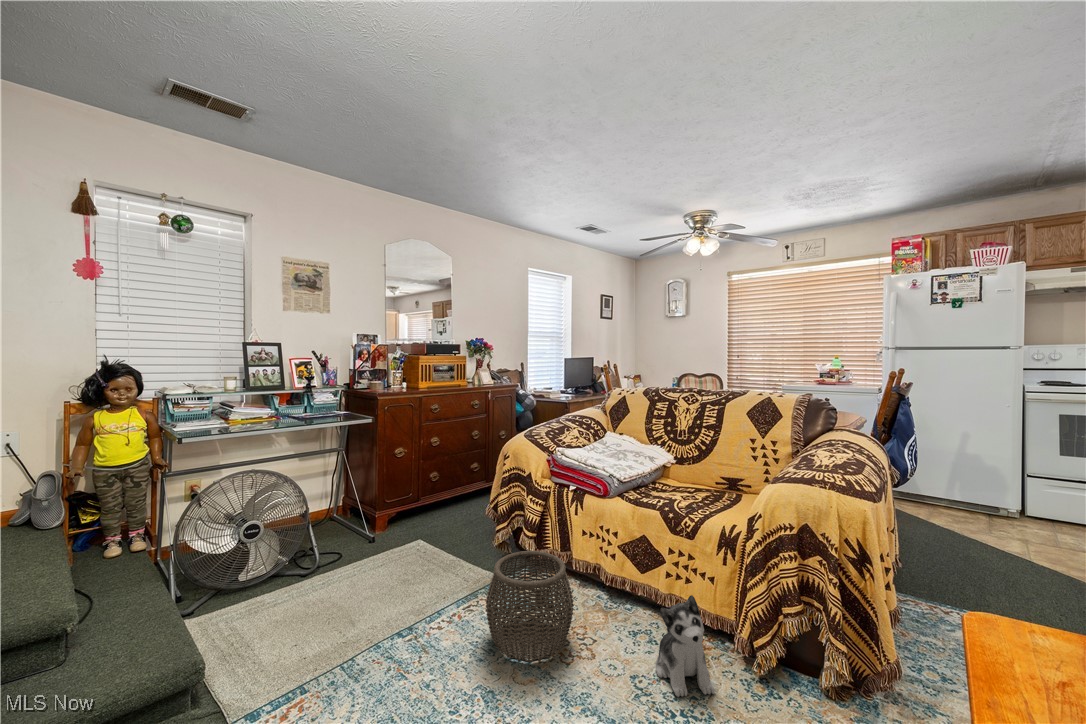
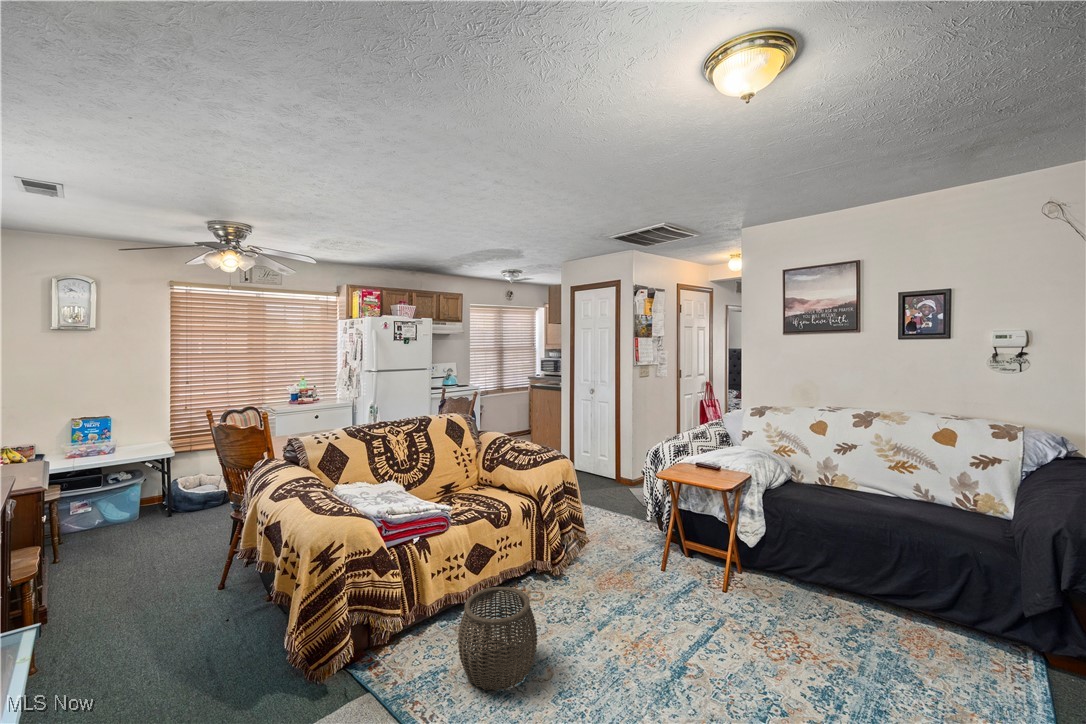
plush toy: present [656,595,715,697] -> none [522,548,574,611]

